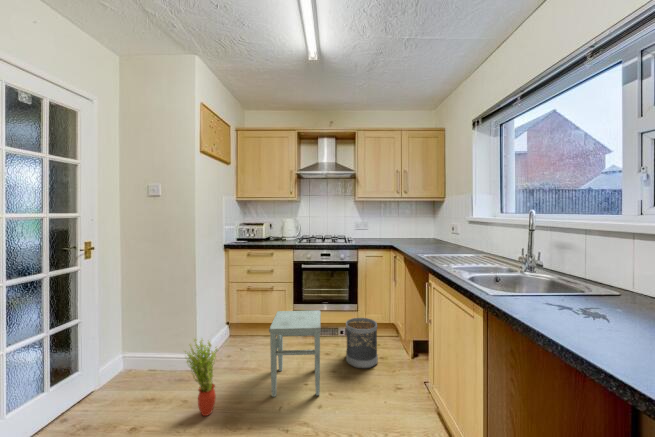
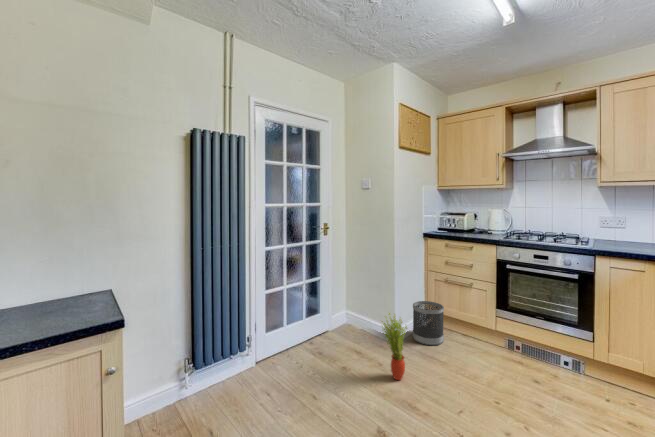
stool: present [269,310,321,397] -> none [457,309,526,411]
wastebasket: present [346,318,378,368] -> present [413,301,444,345]

